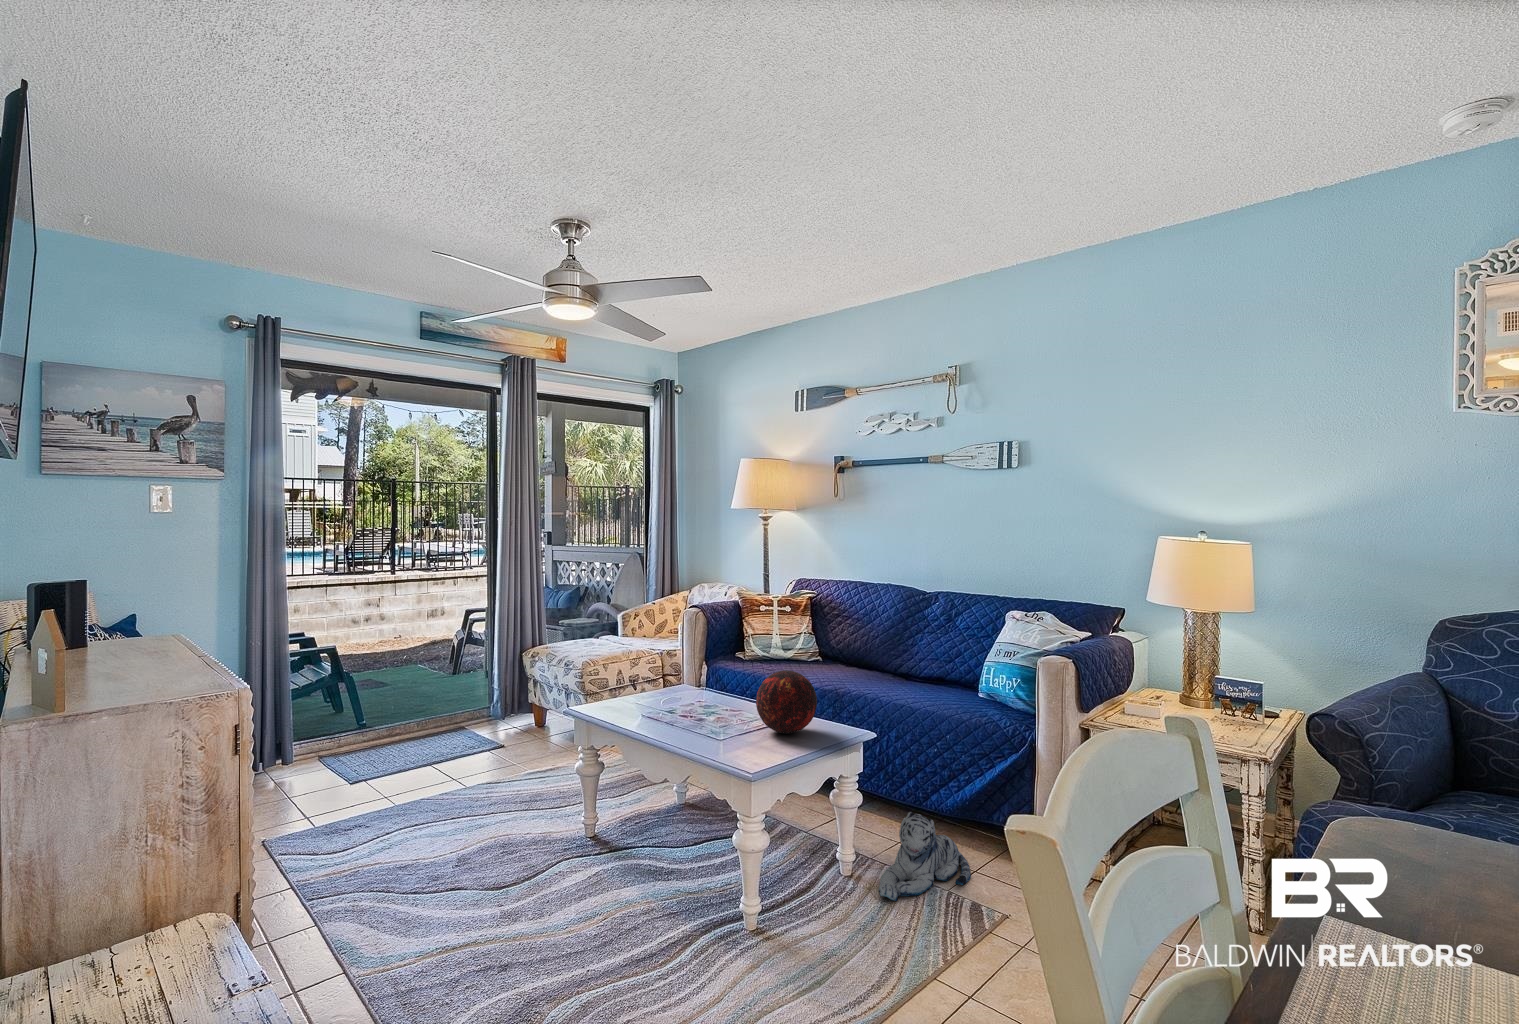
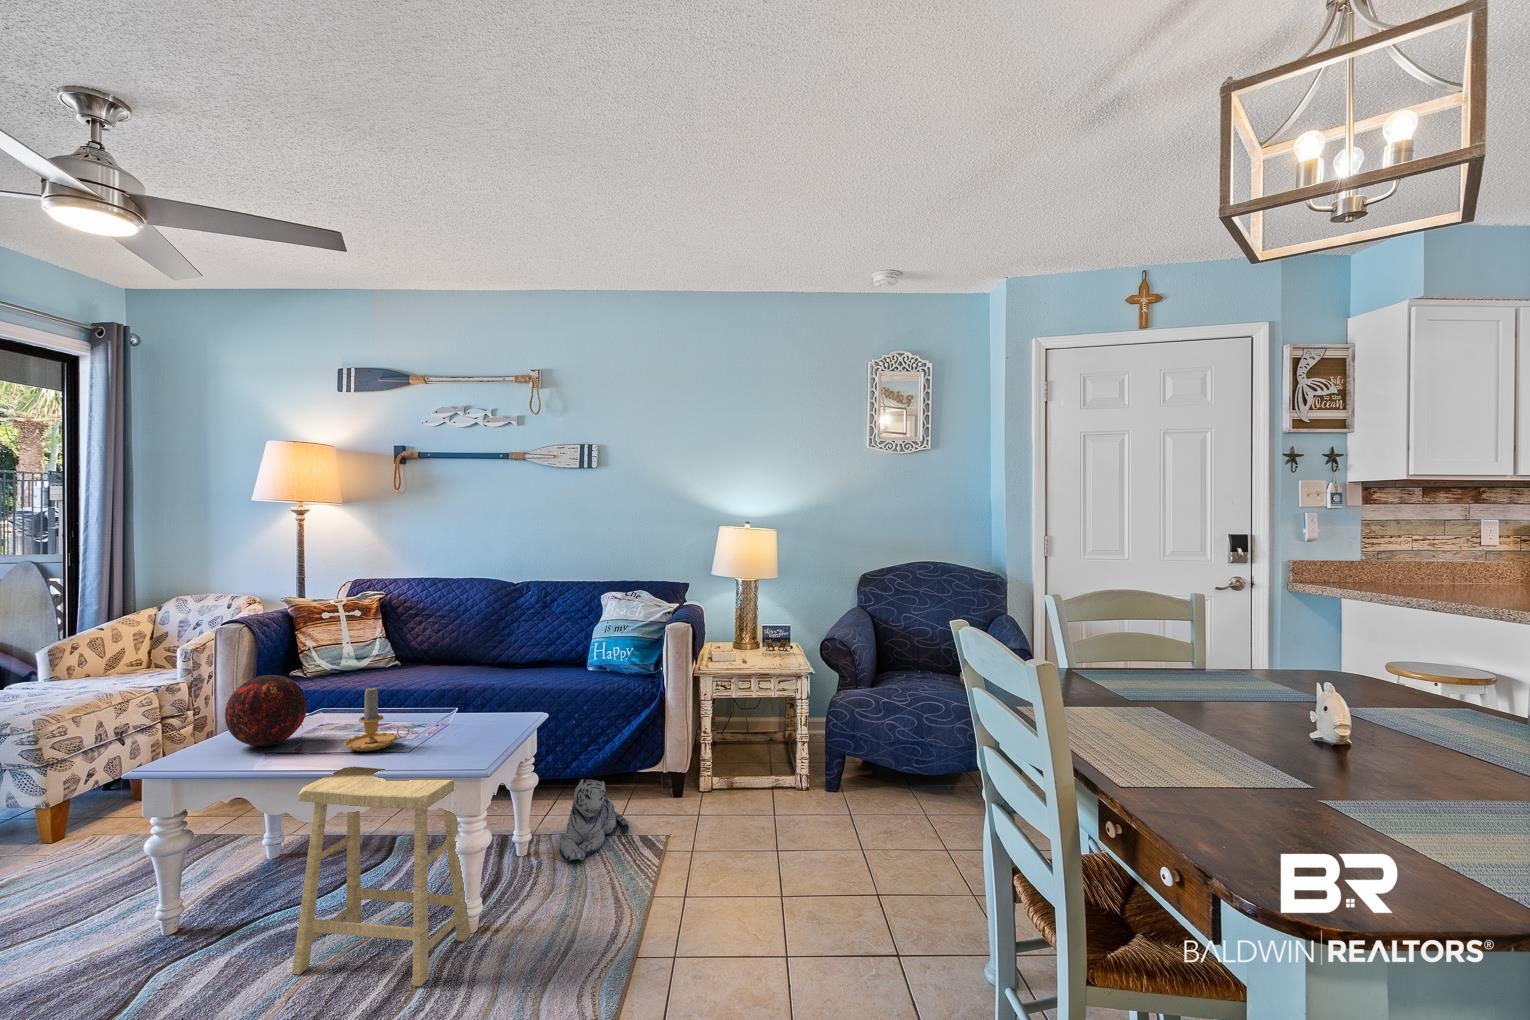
decorative orb: present [756,670,817,734] -> present [225,675,307,746]
candle: none [674,678,722,736] -> present [344,688,409,751]
footstool: none [615,746,746,967] -> present [292,767,471,986]

